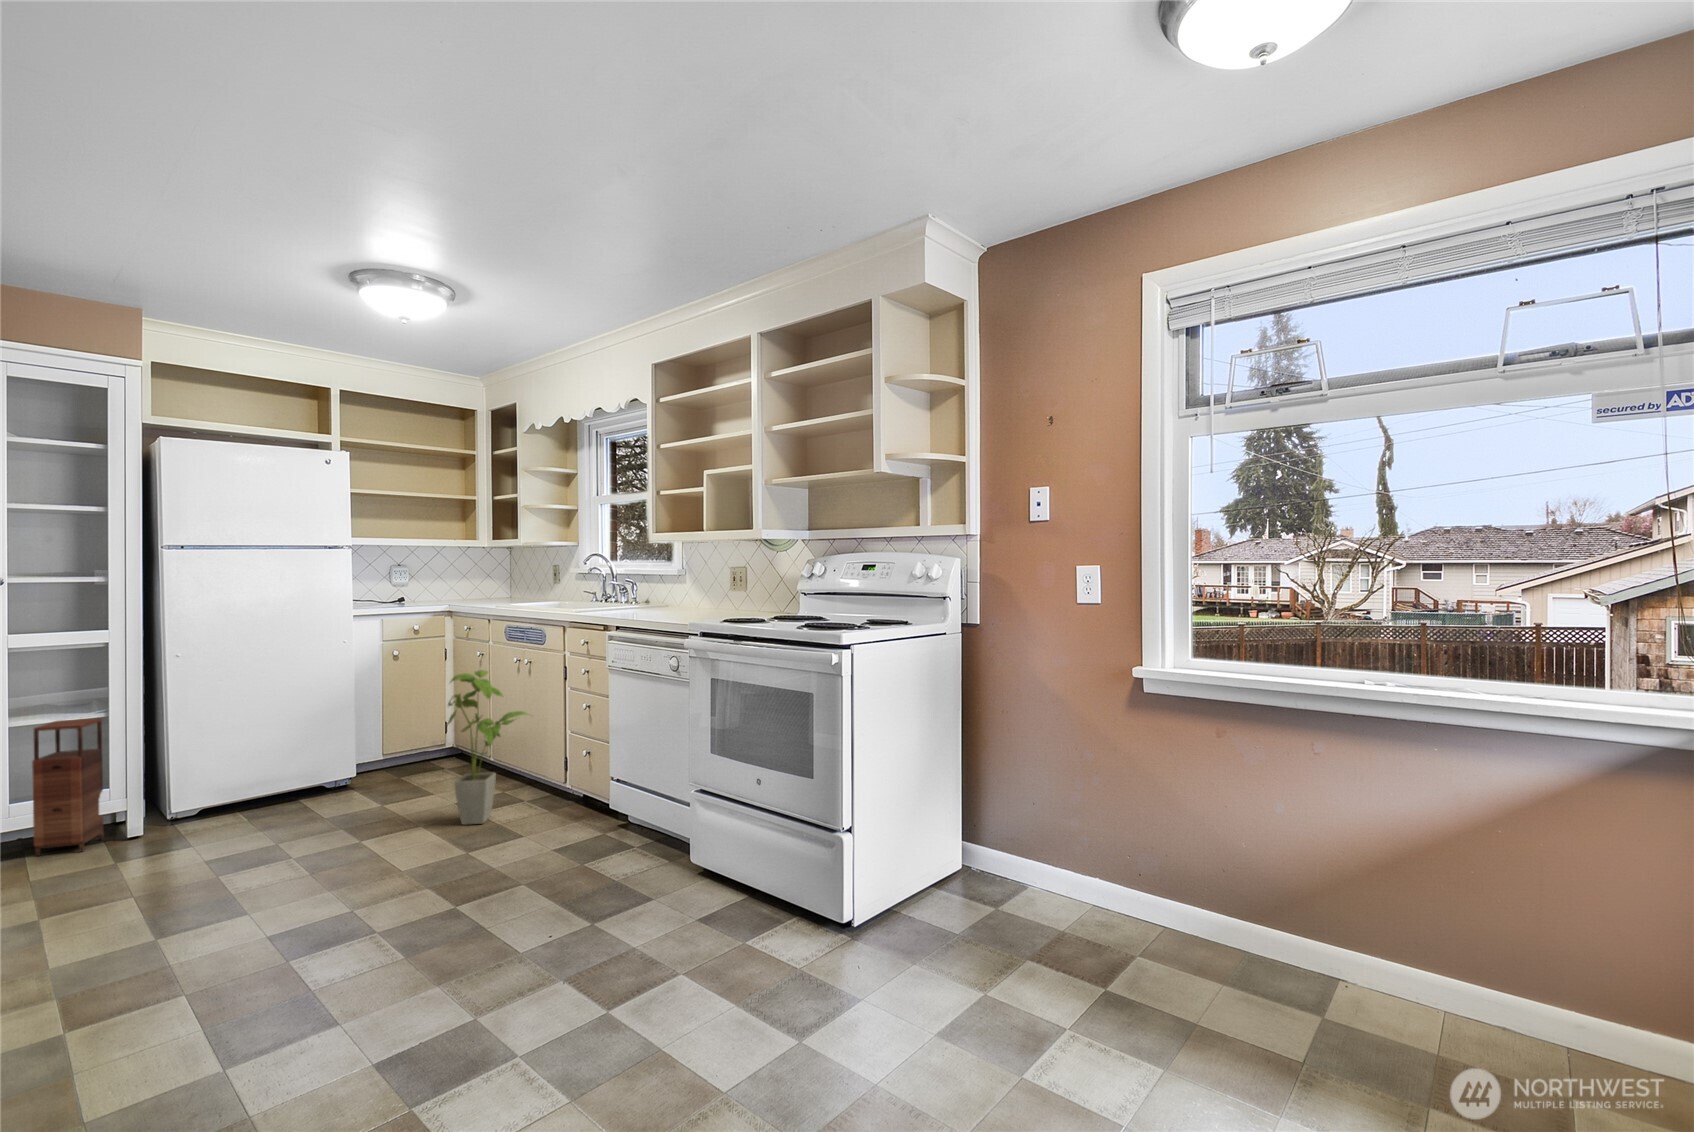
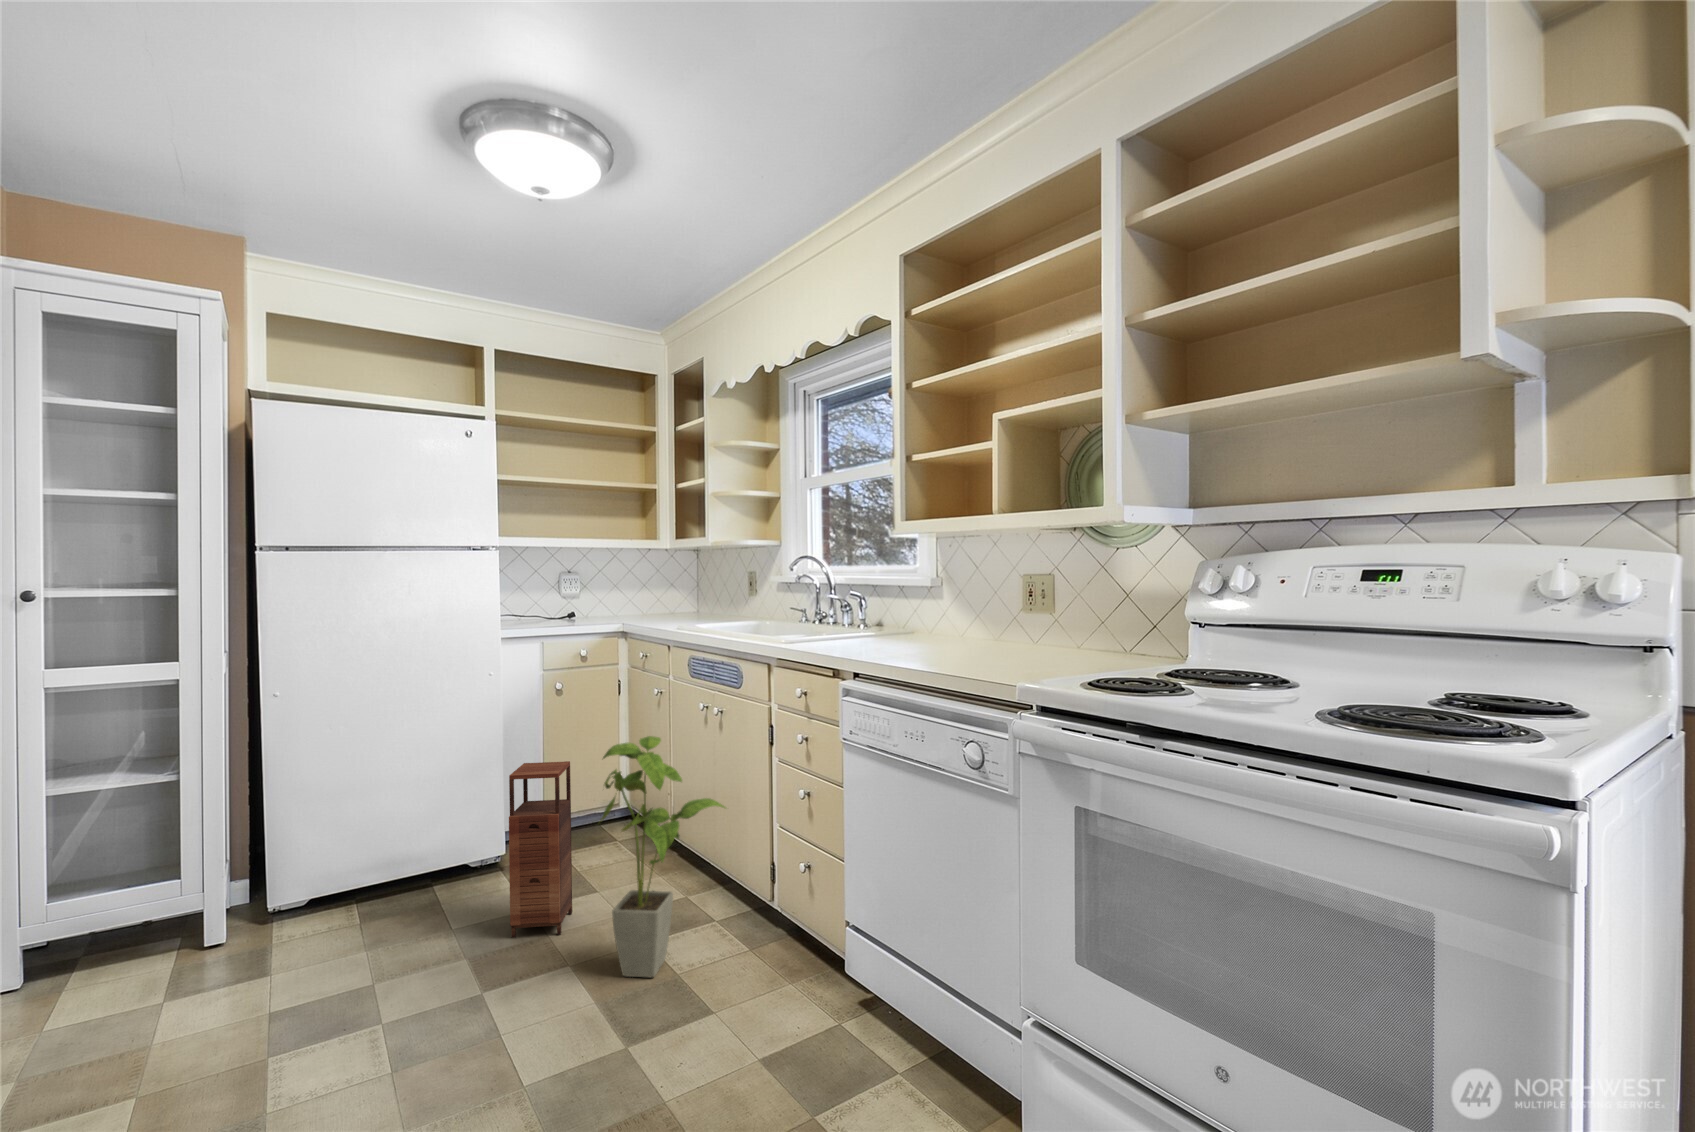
storage cabinet: present [32,718,104,856] -> present [509,761,572,938]

